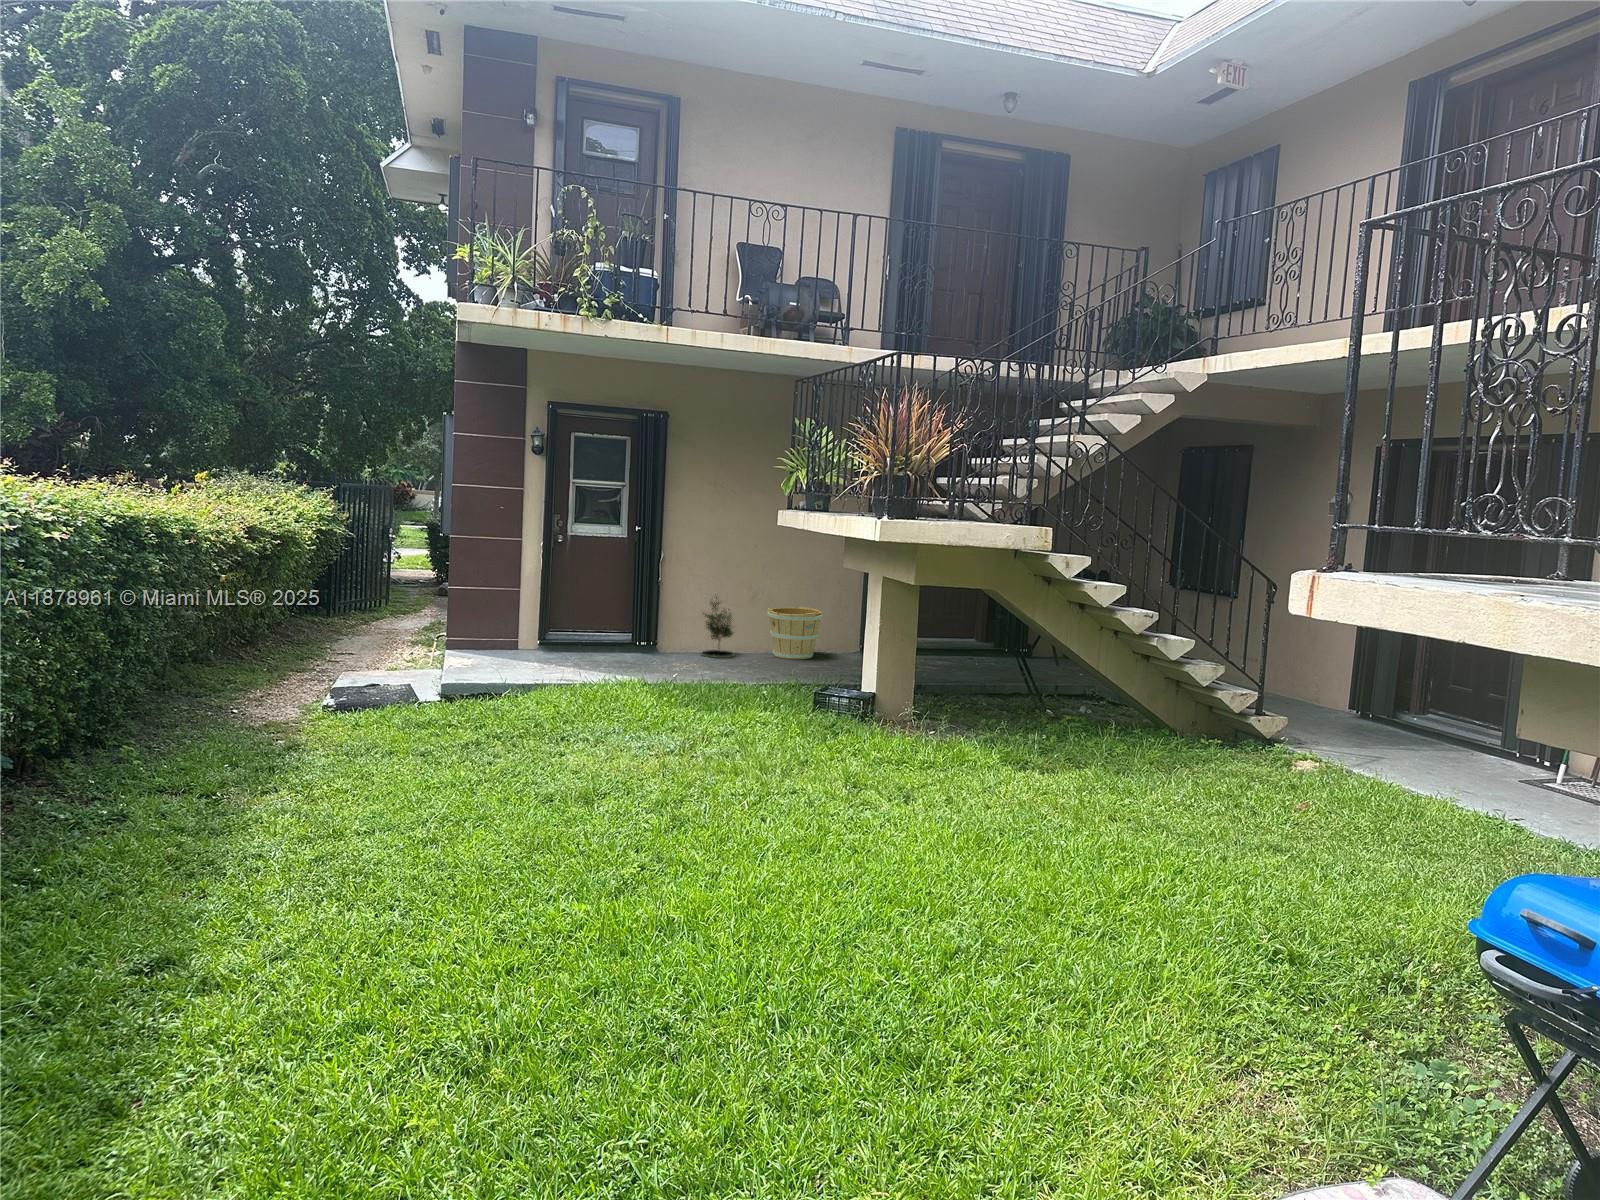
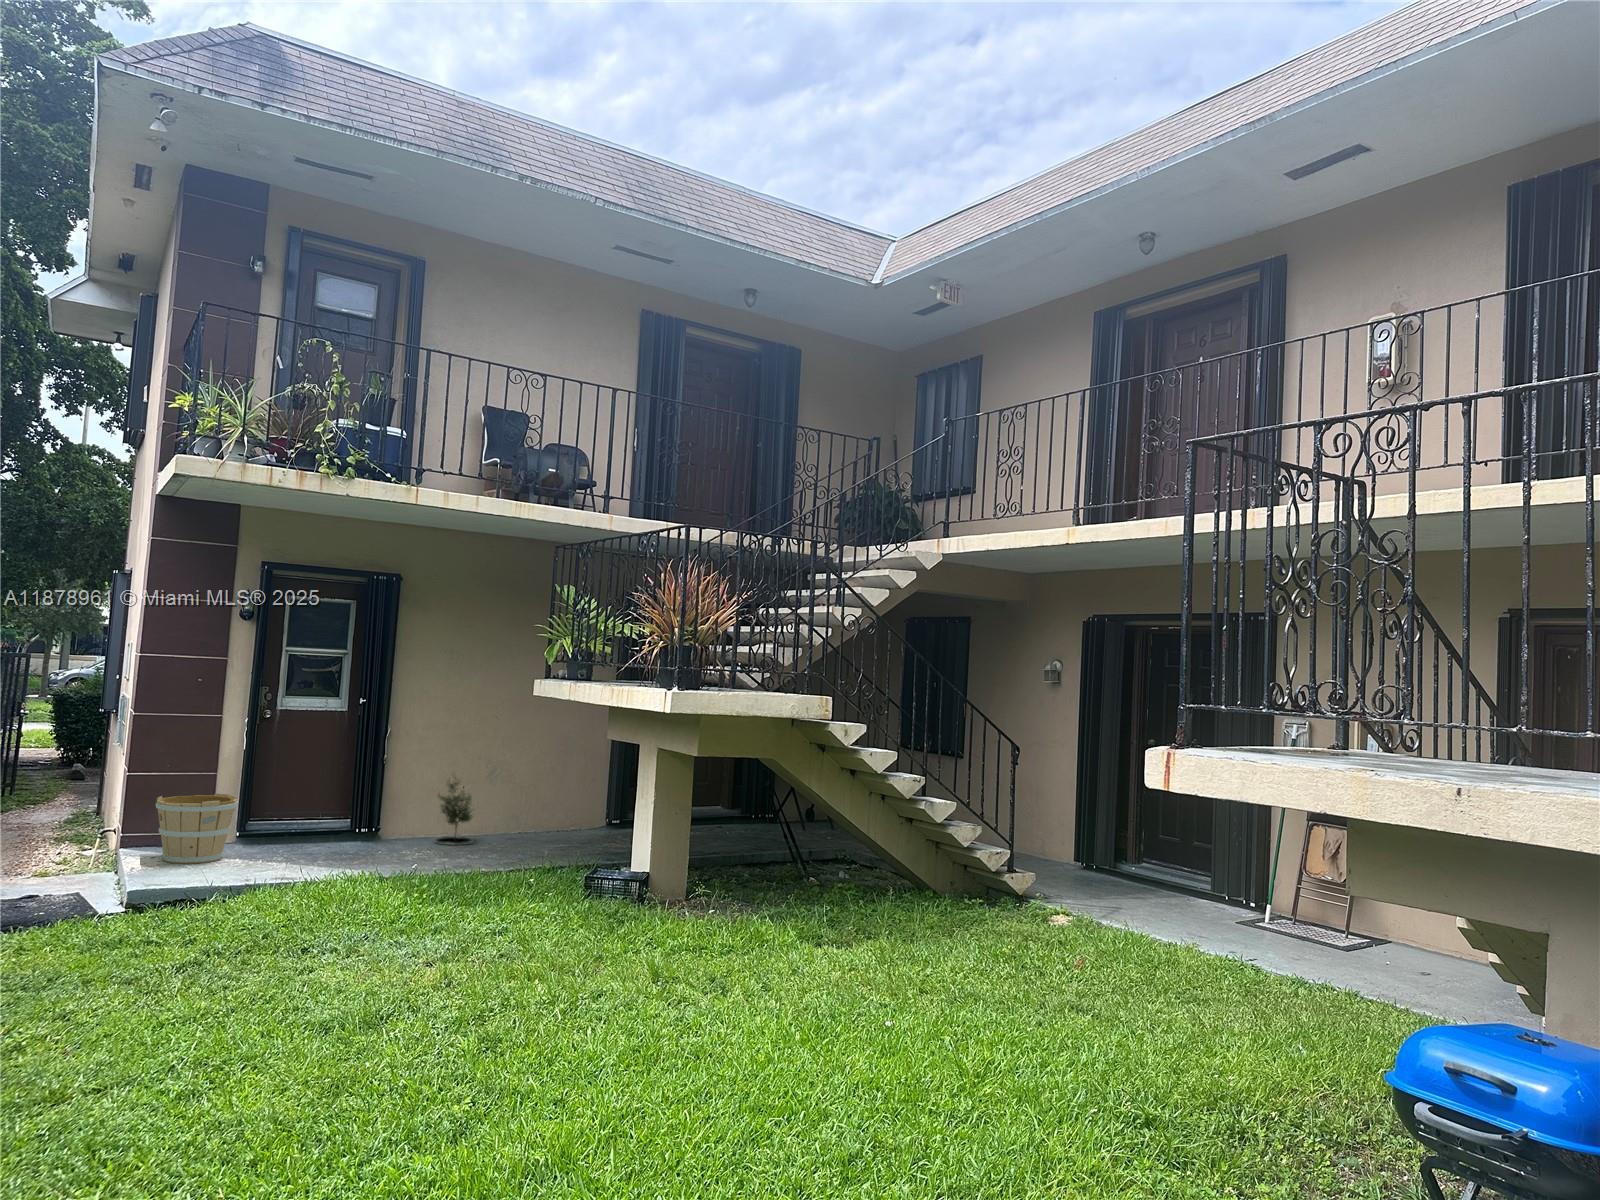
wooden bucket: present [767,607,823,659] -> present [156,794,238,864]

